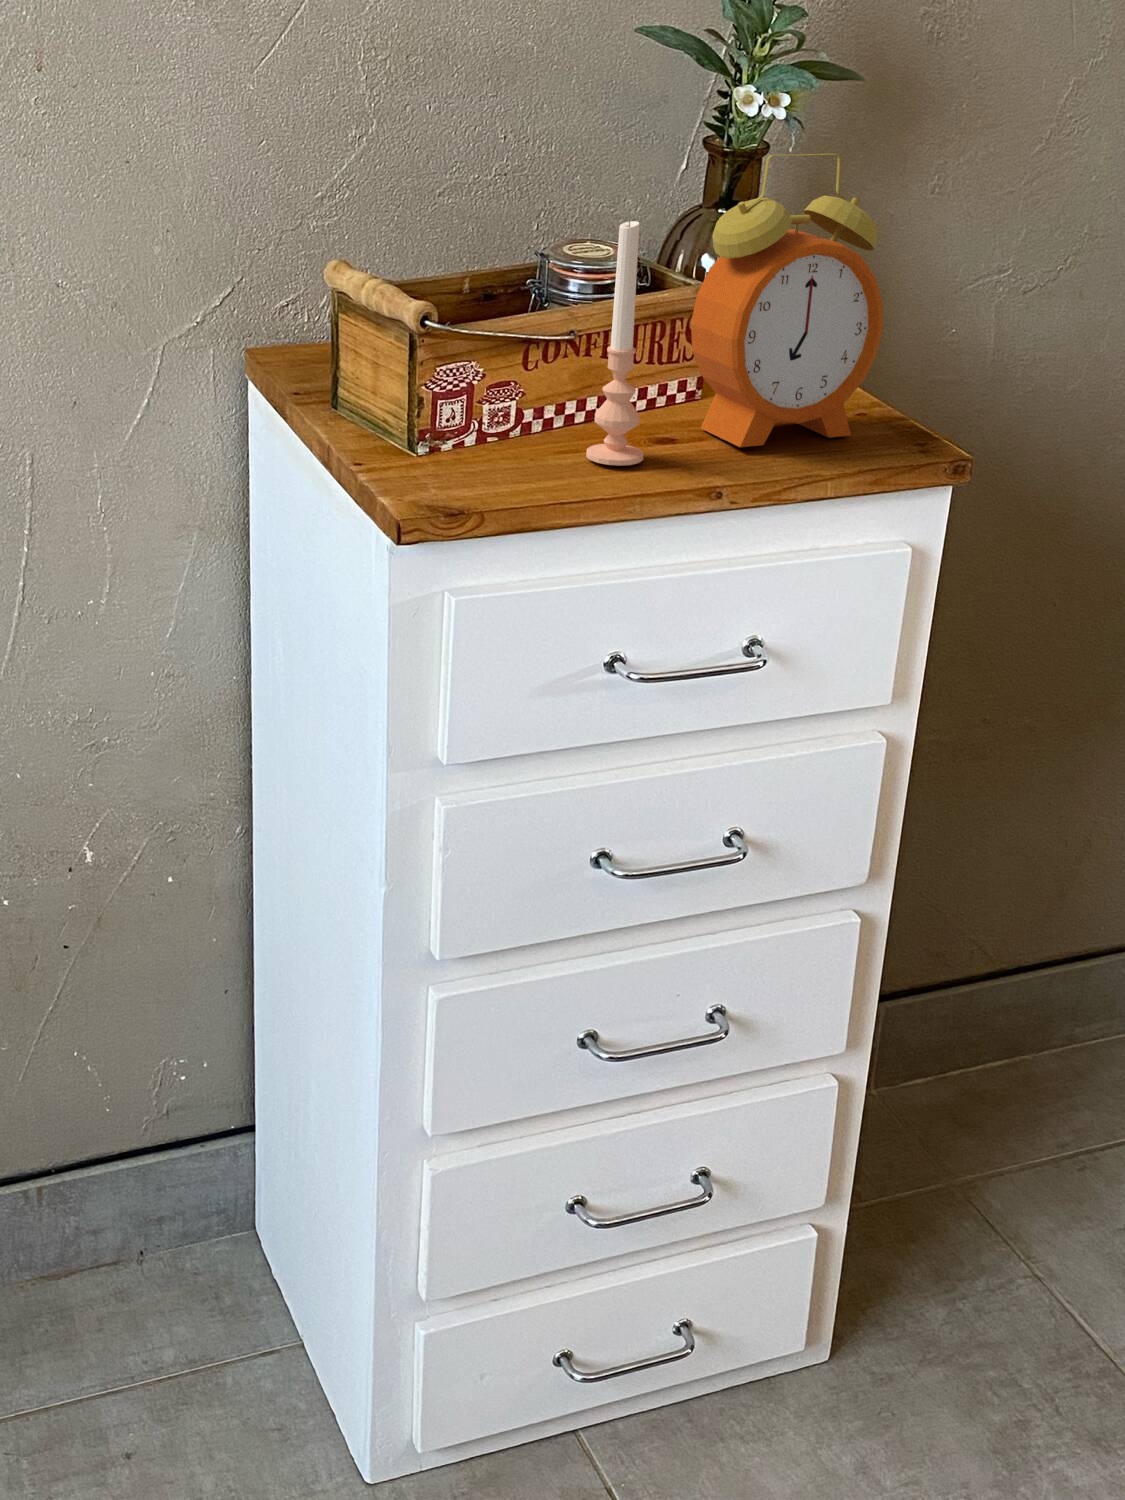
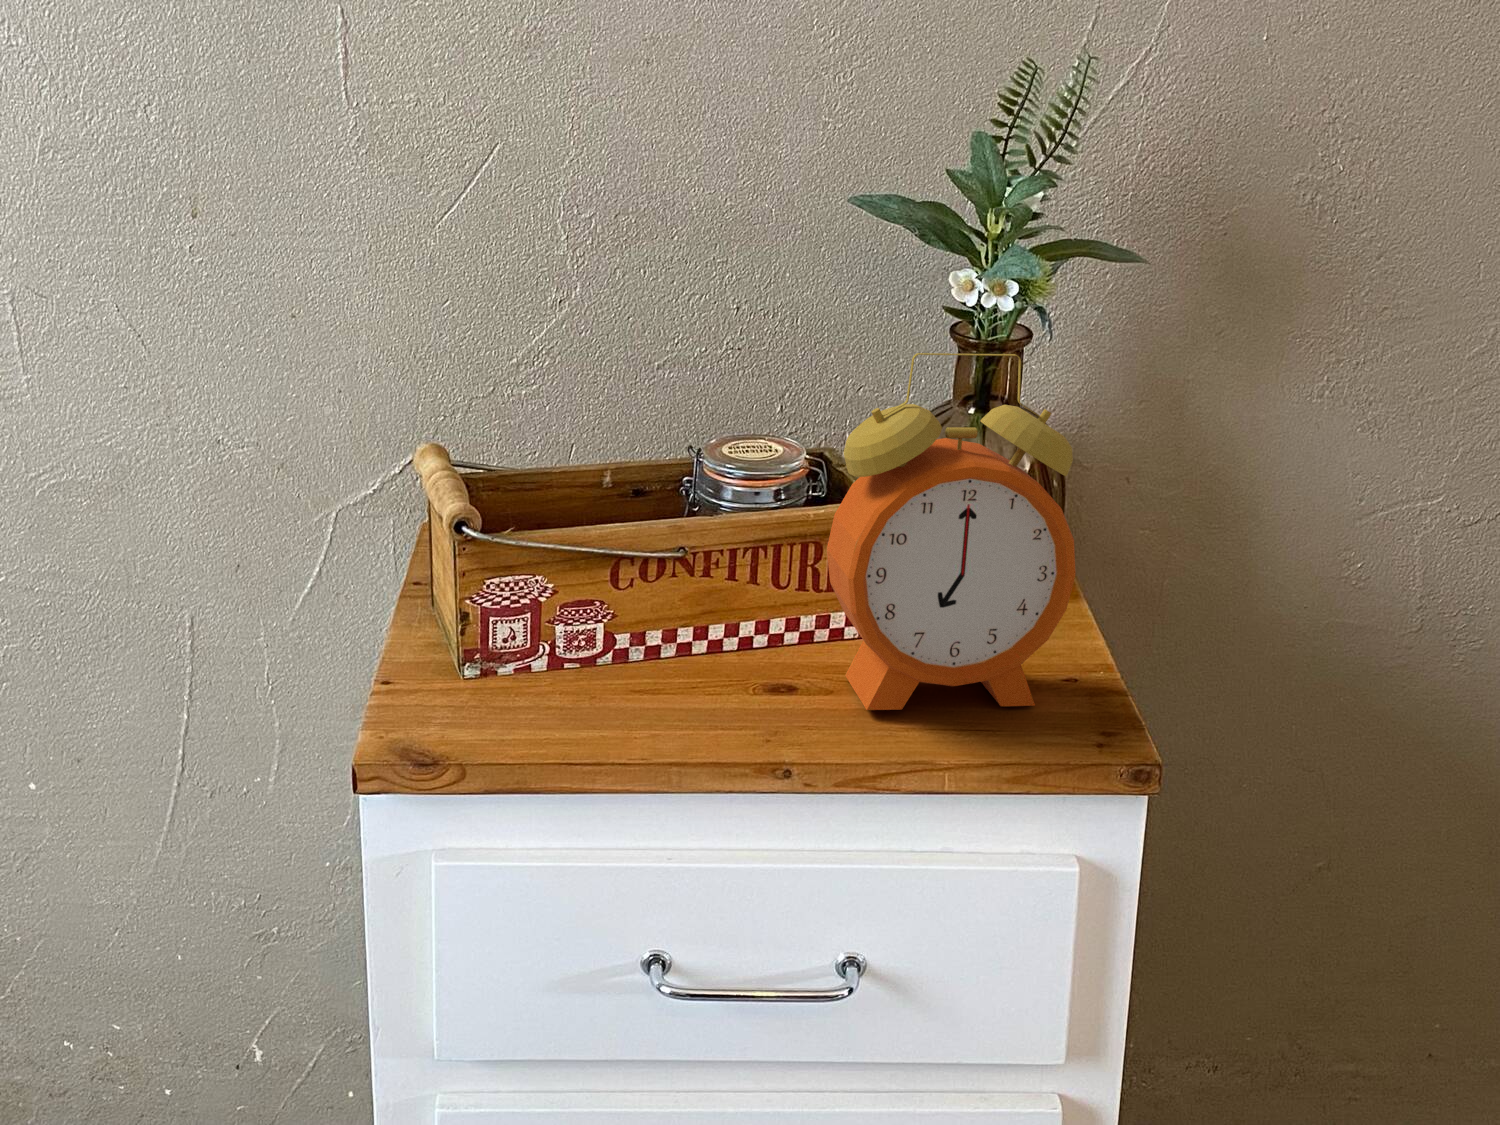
candle: present [586,220,644,466] -> none [663,424,735,721]

